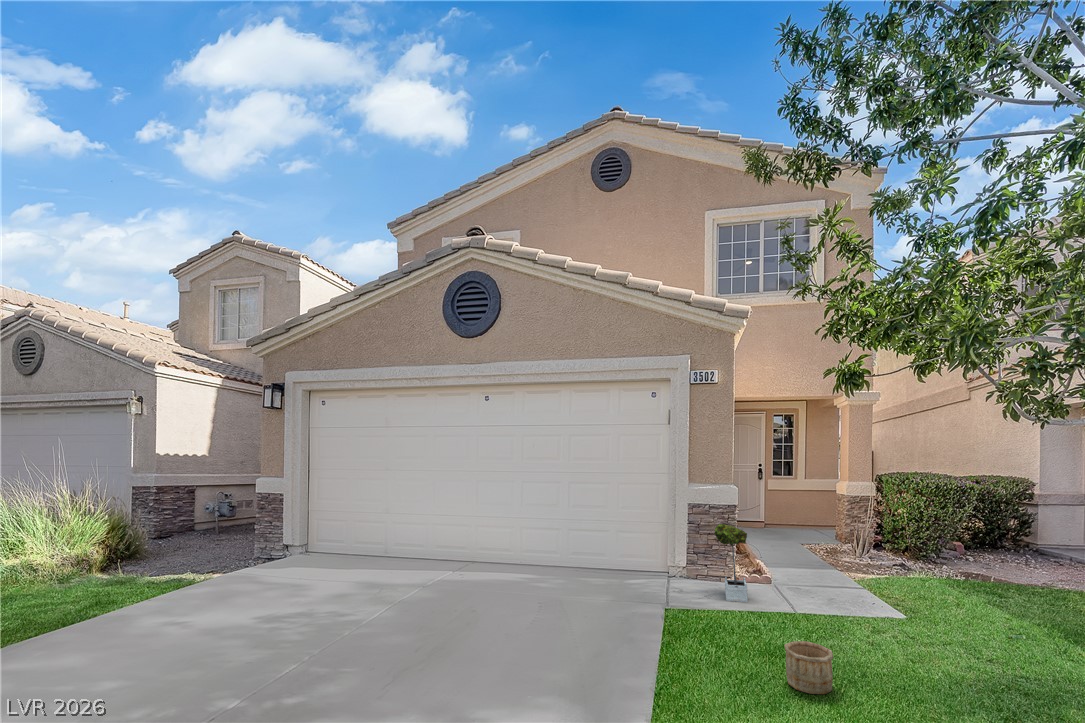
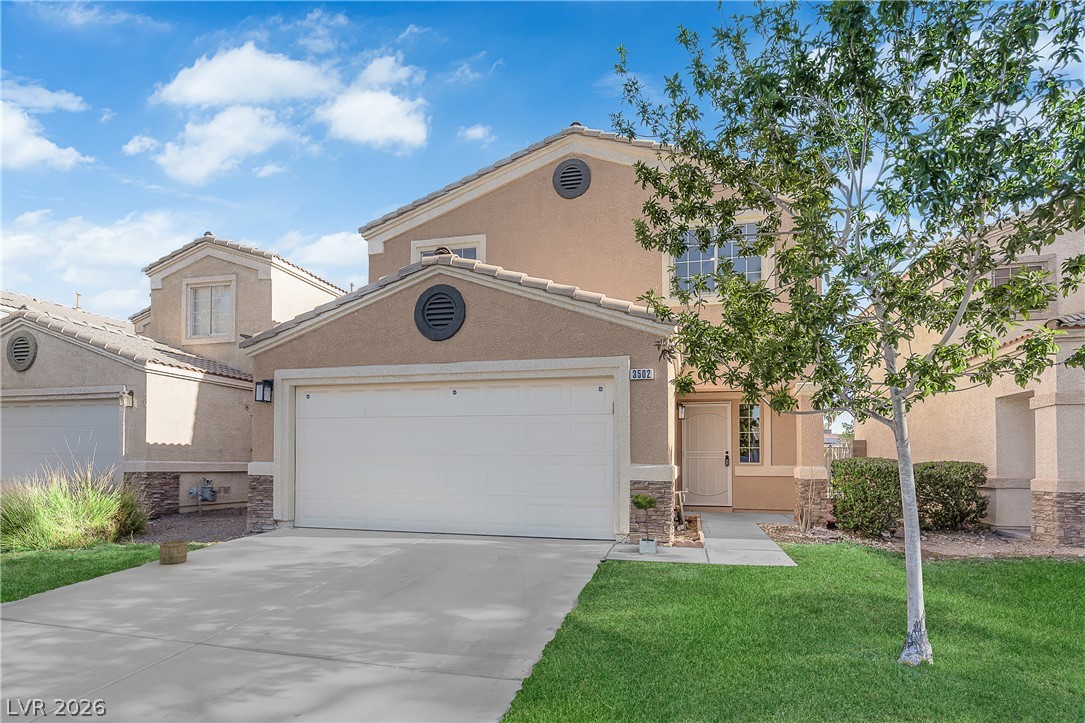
wooden bucket: present [784,641,833,694] -> present [159,540,188,564]

